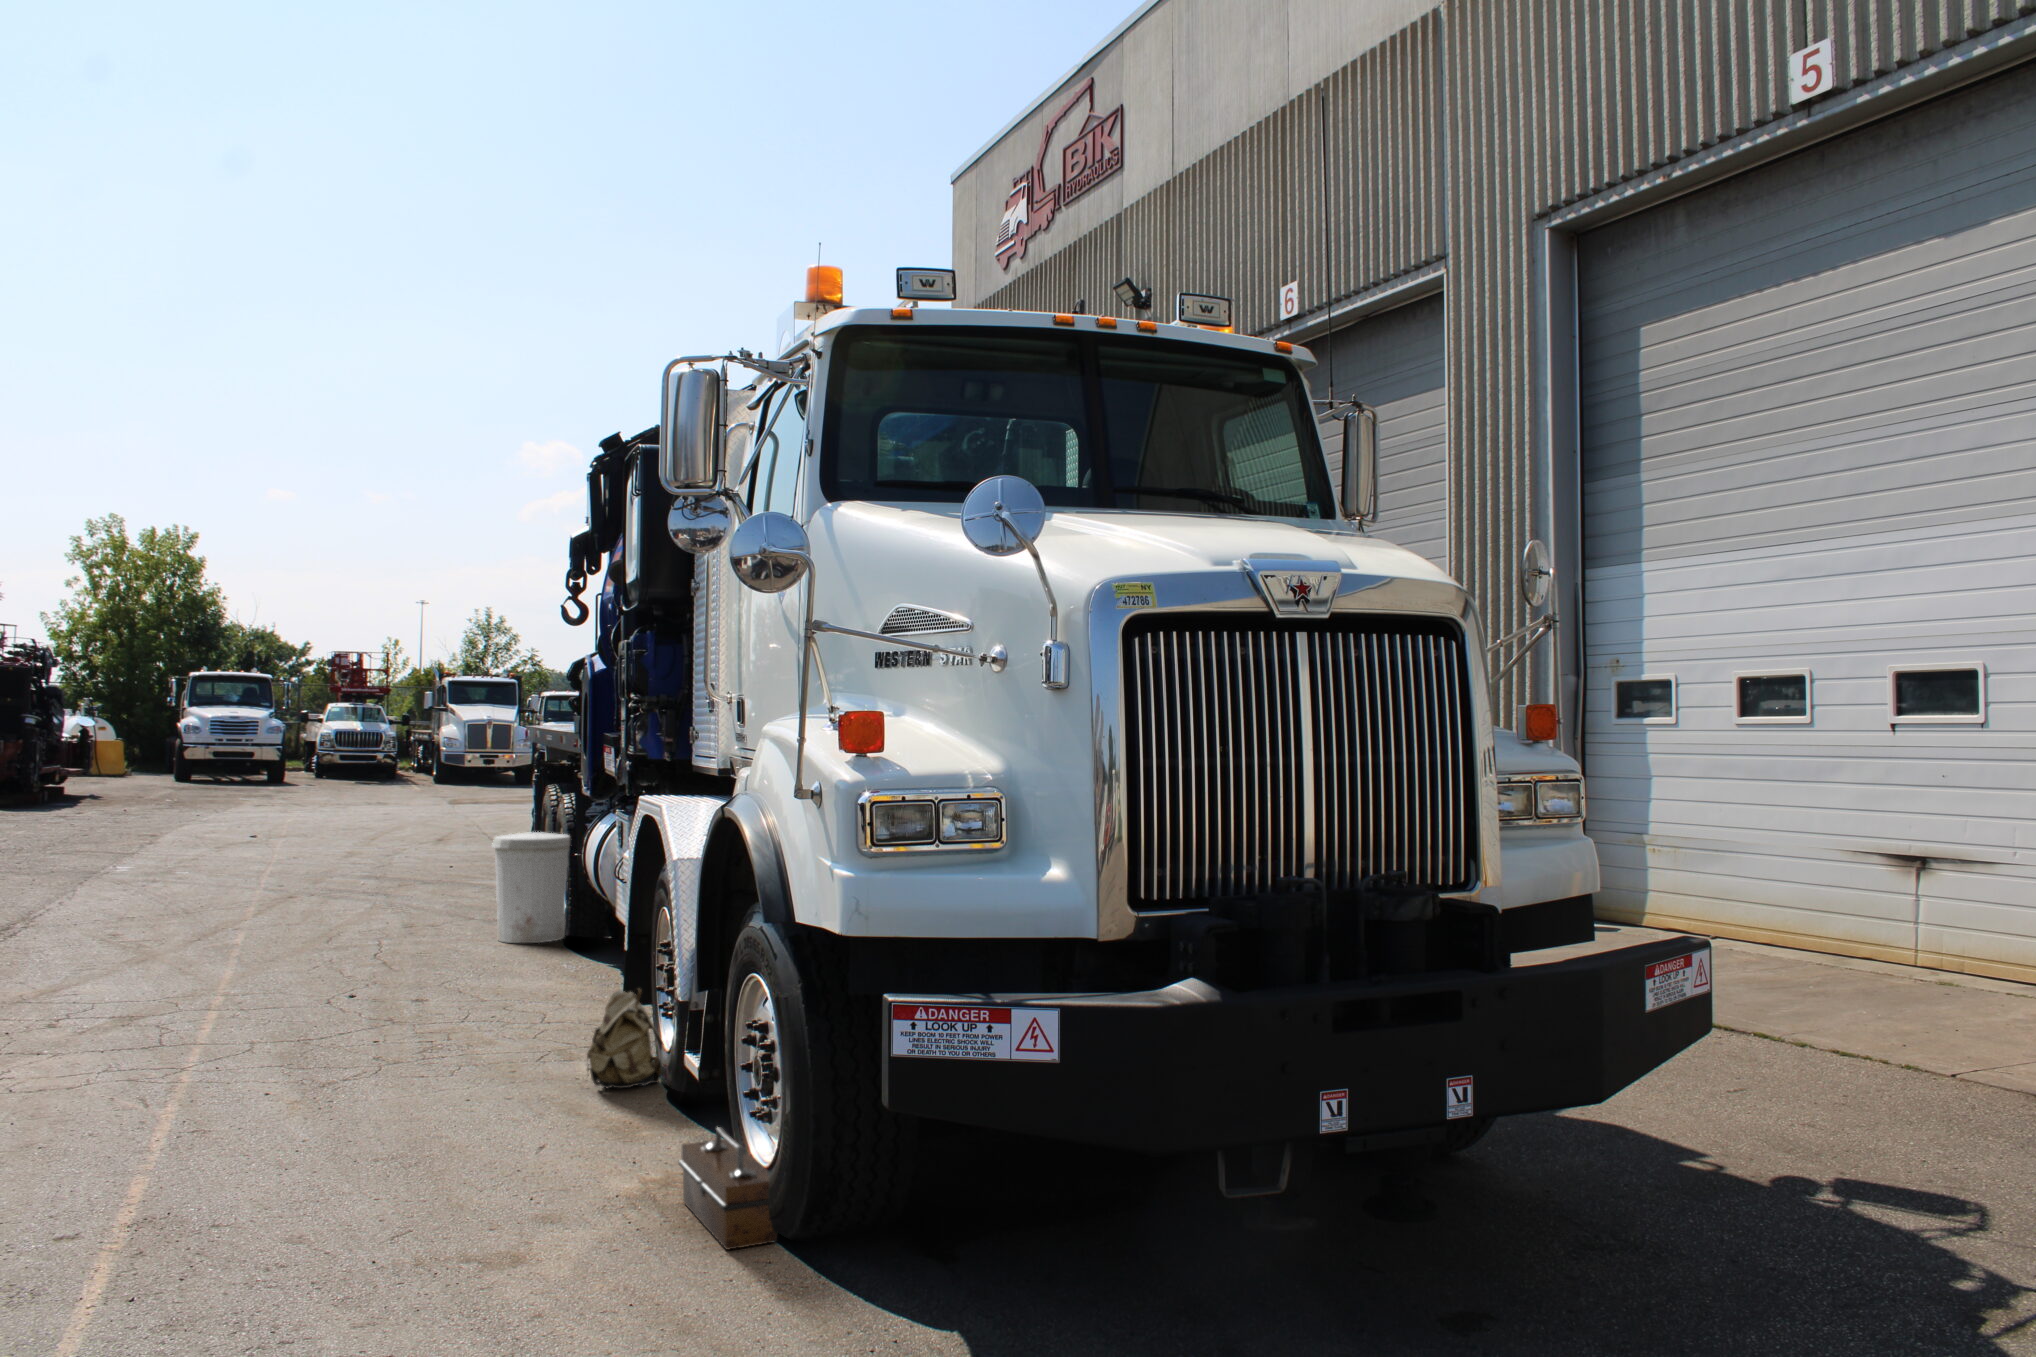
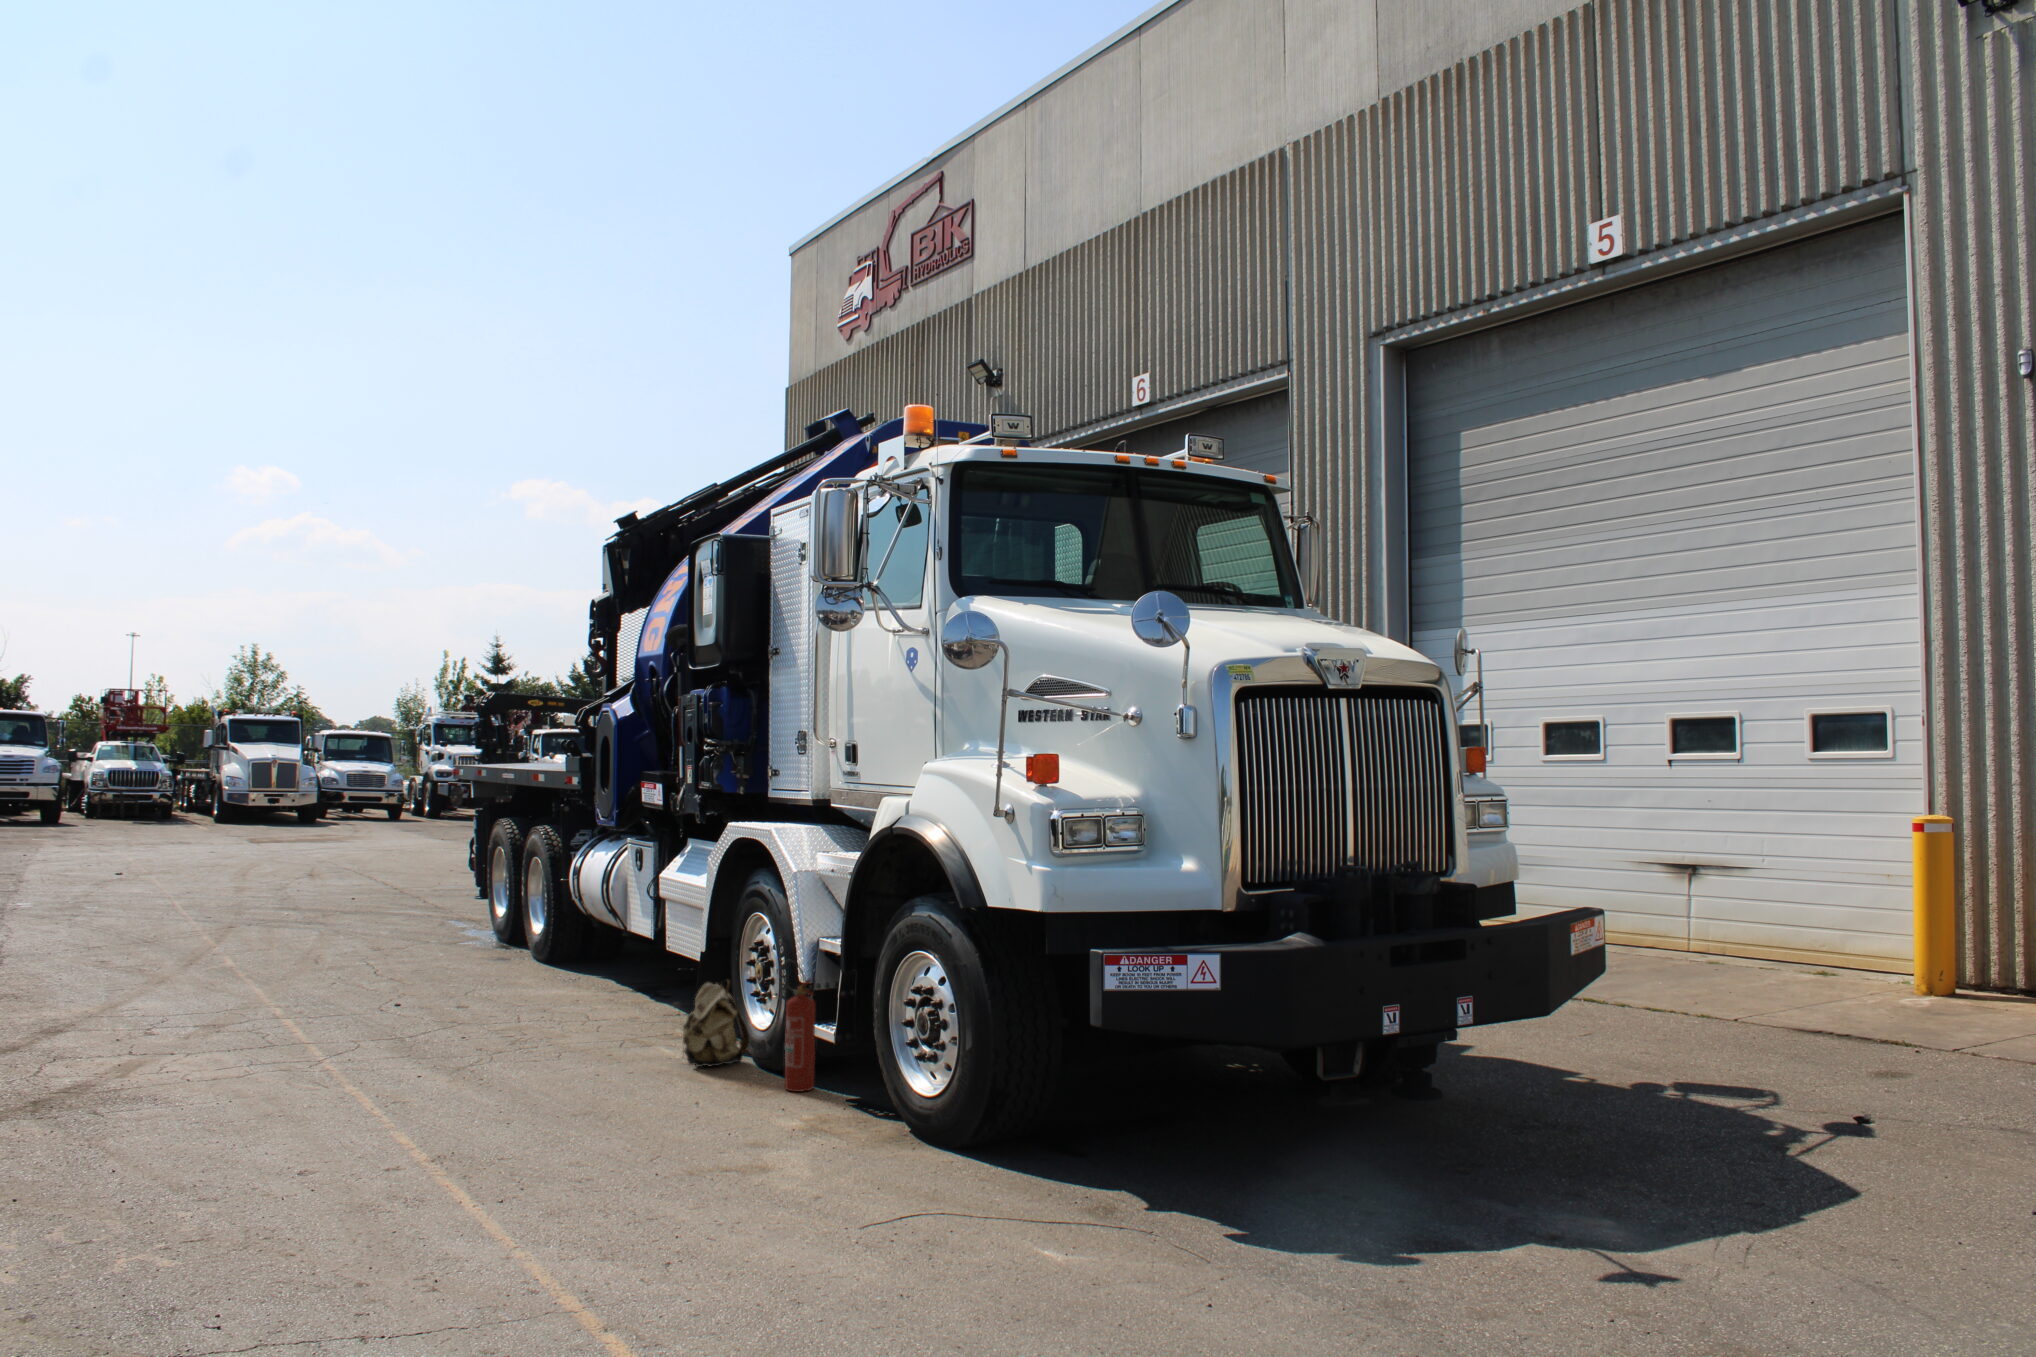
bench: none [330,746,368,774] -> present [97,789,138,818]
trash can: present [492,832,570,943] -> none [461,860,537,963]
fire extinguisher: none [672,970,708,1129] -> present [782,960,815,1092]
toolbox: present [678,1127,777,1249] -> none [844,1074,956,1164]

